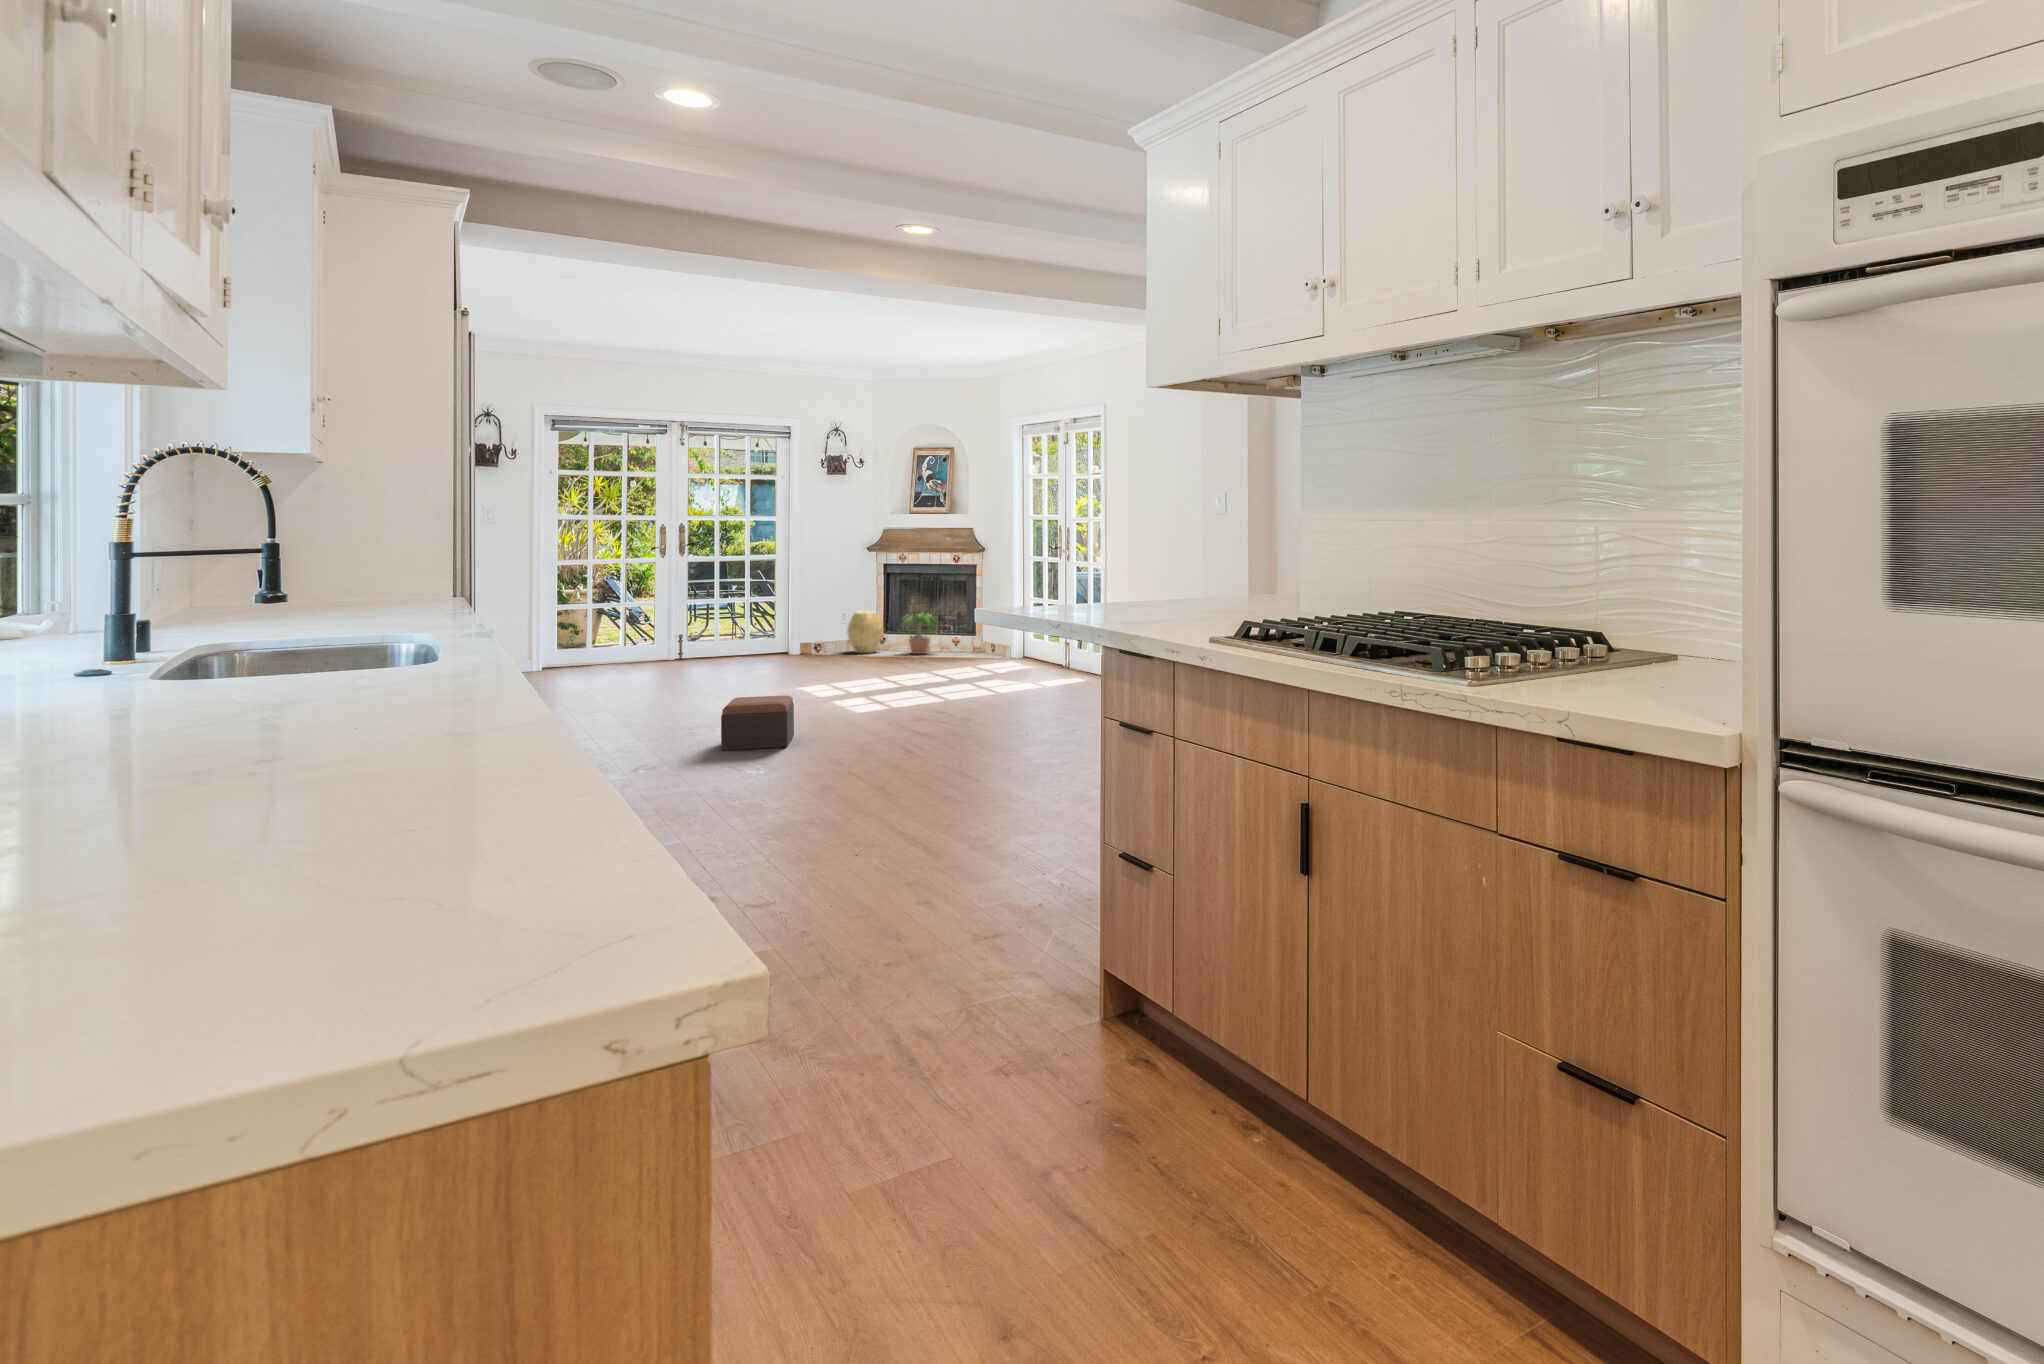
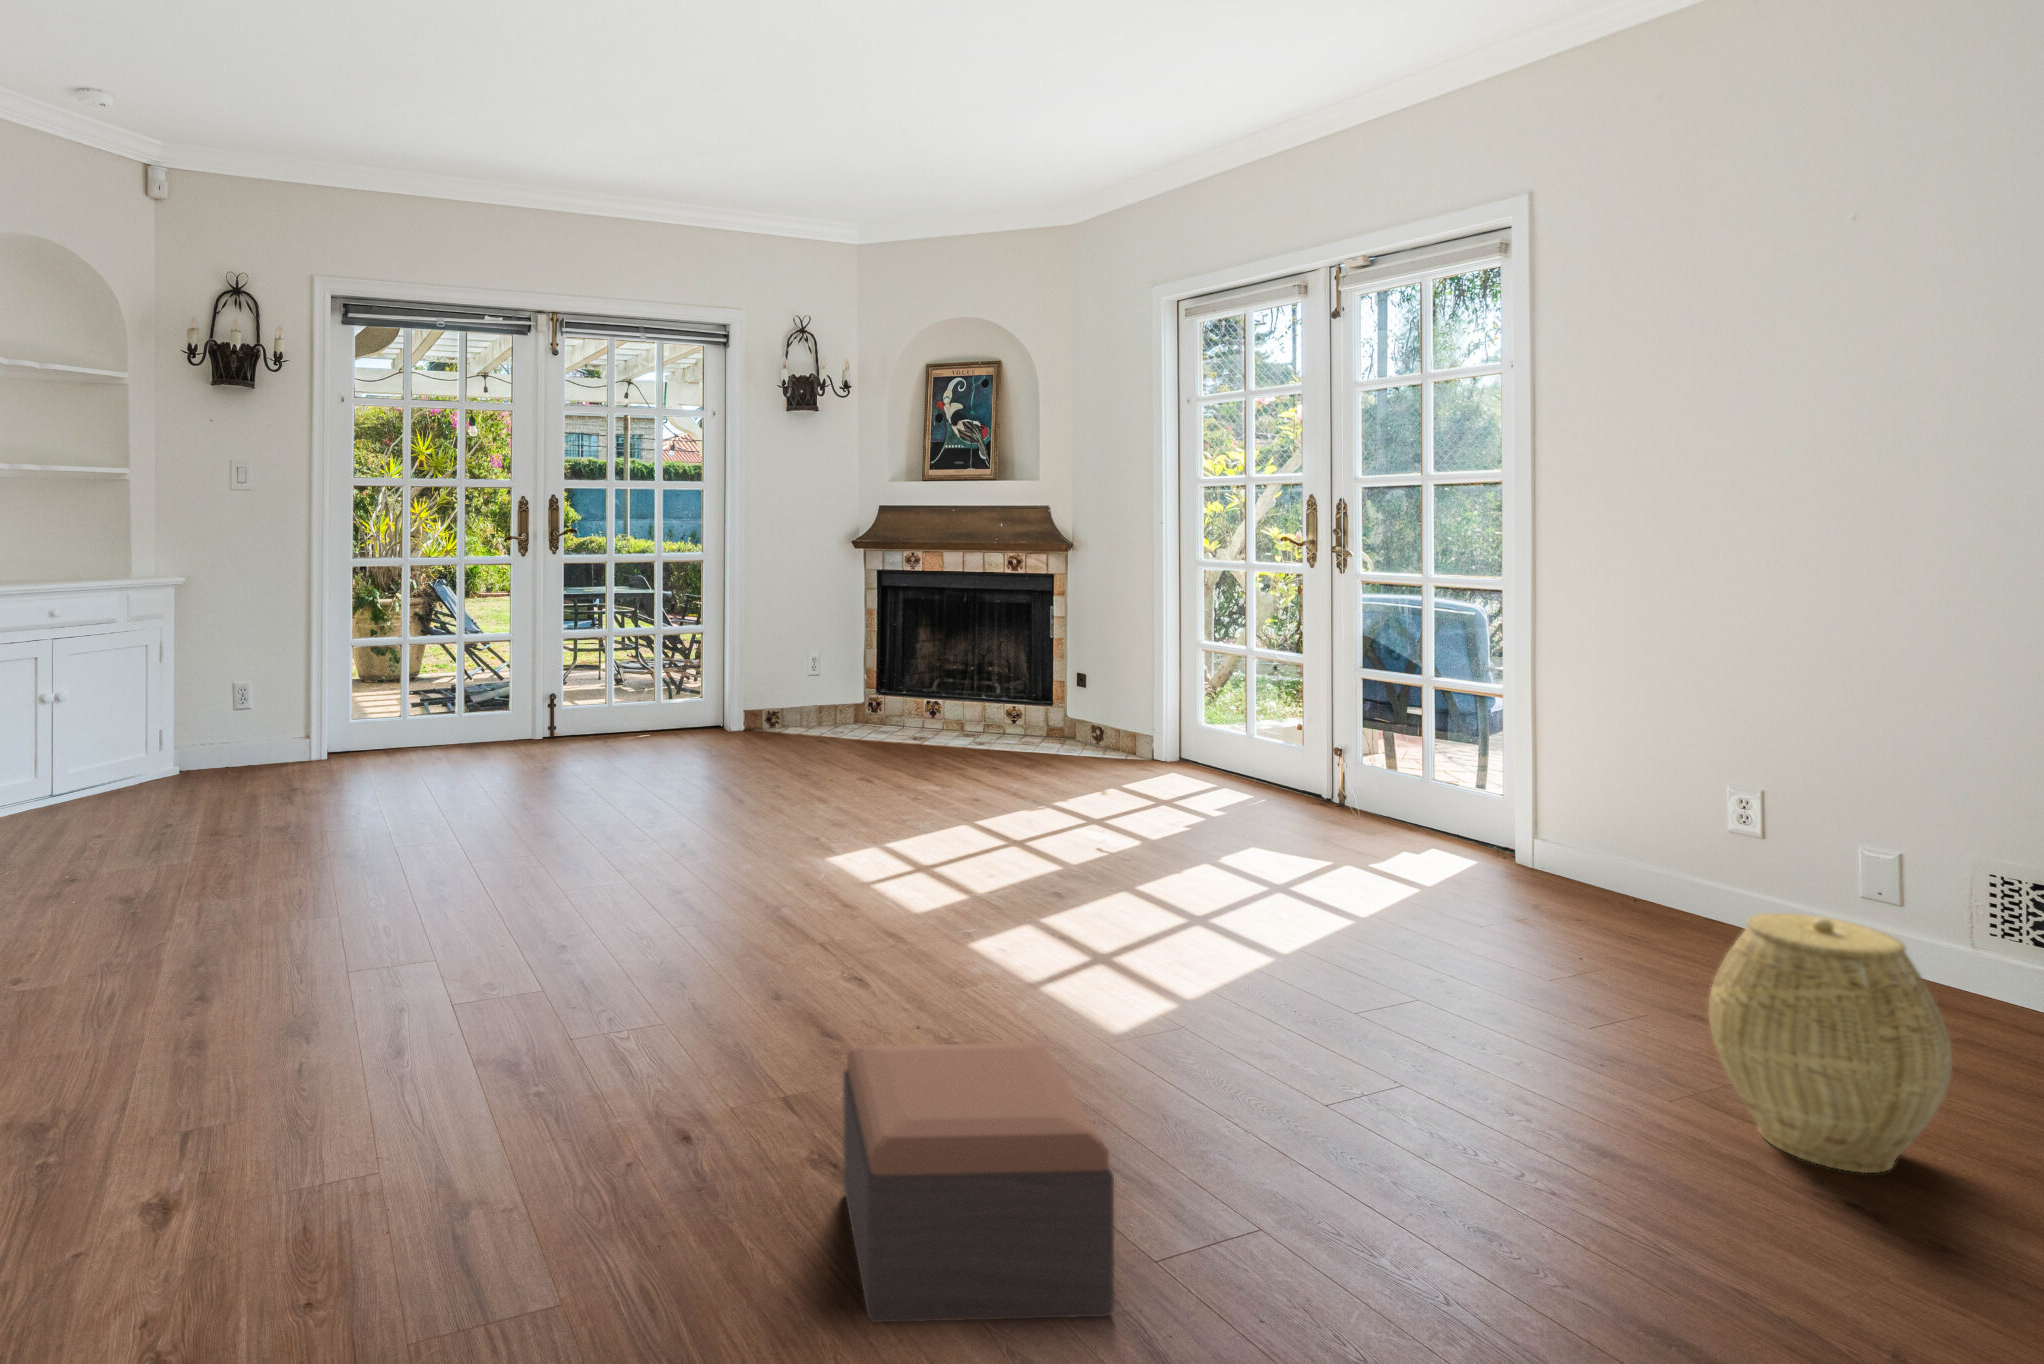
woven basket: present [847,611,884,653] -> present [1708,913,1952,1173]
potted plant: present [903,612,938,654] -> none [916,660,1009,740]

